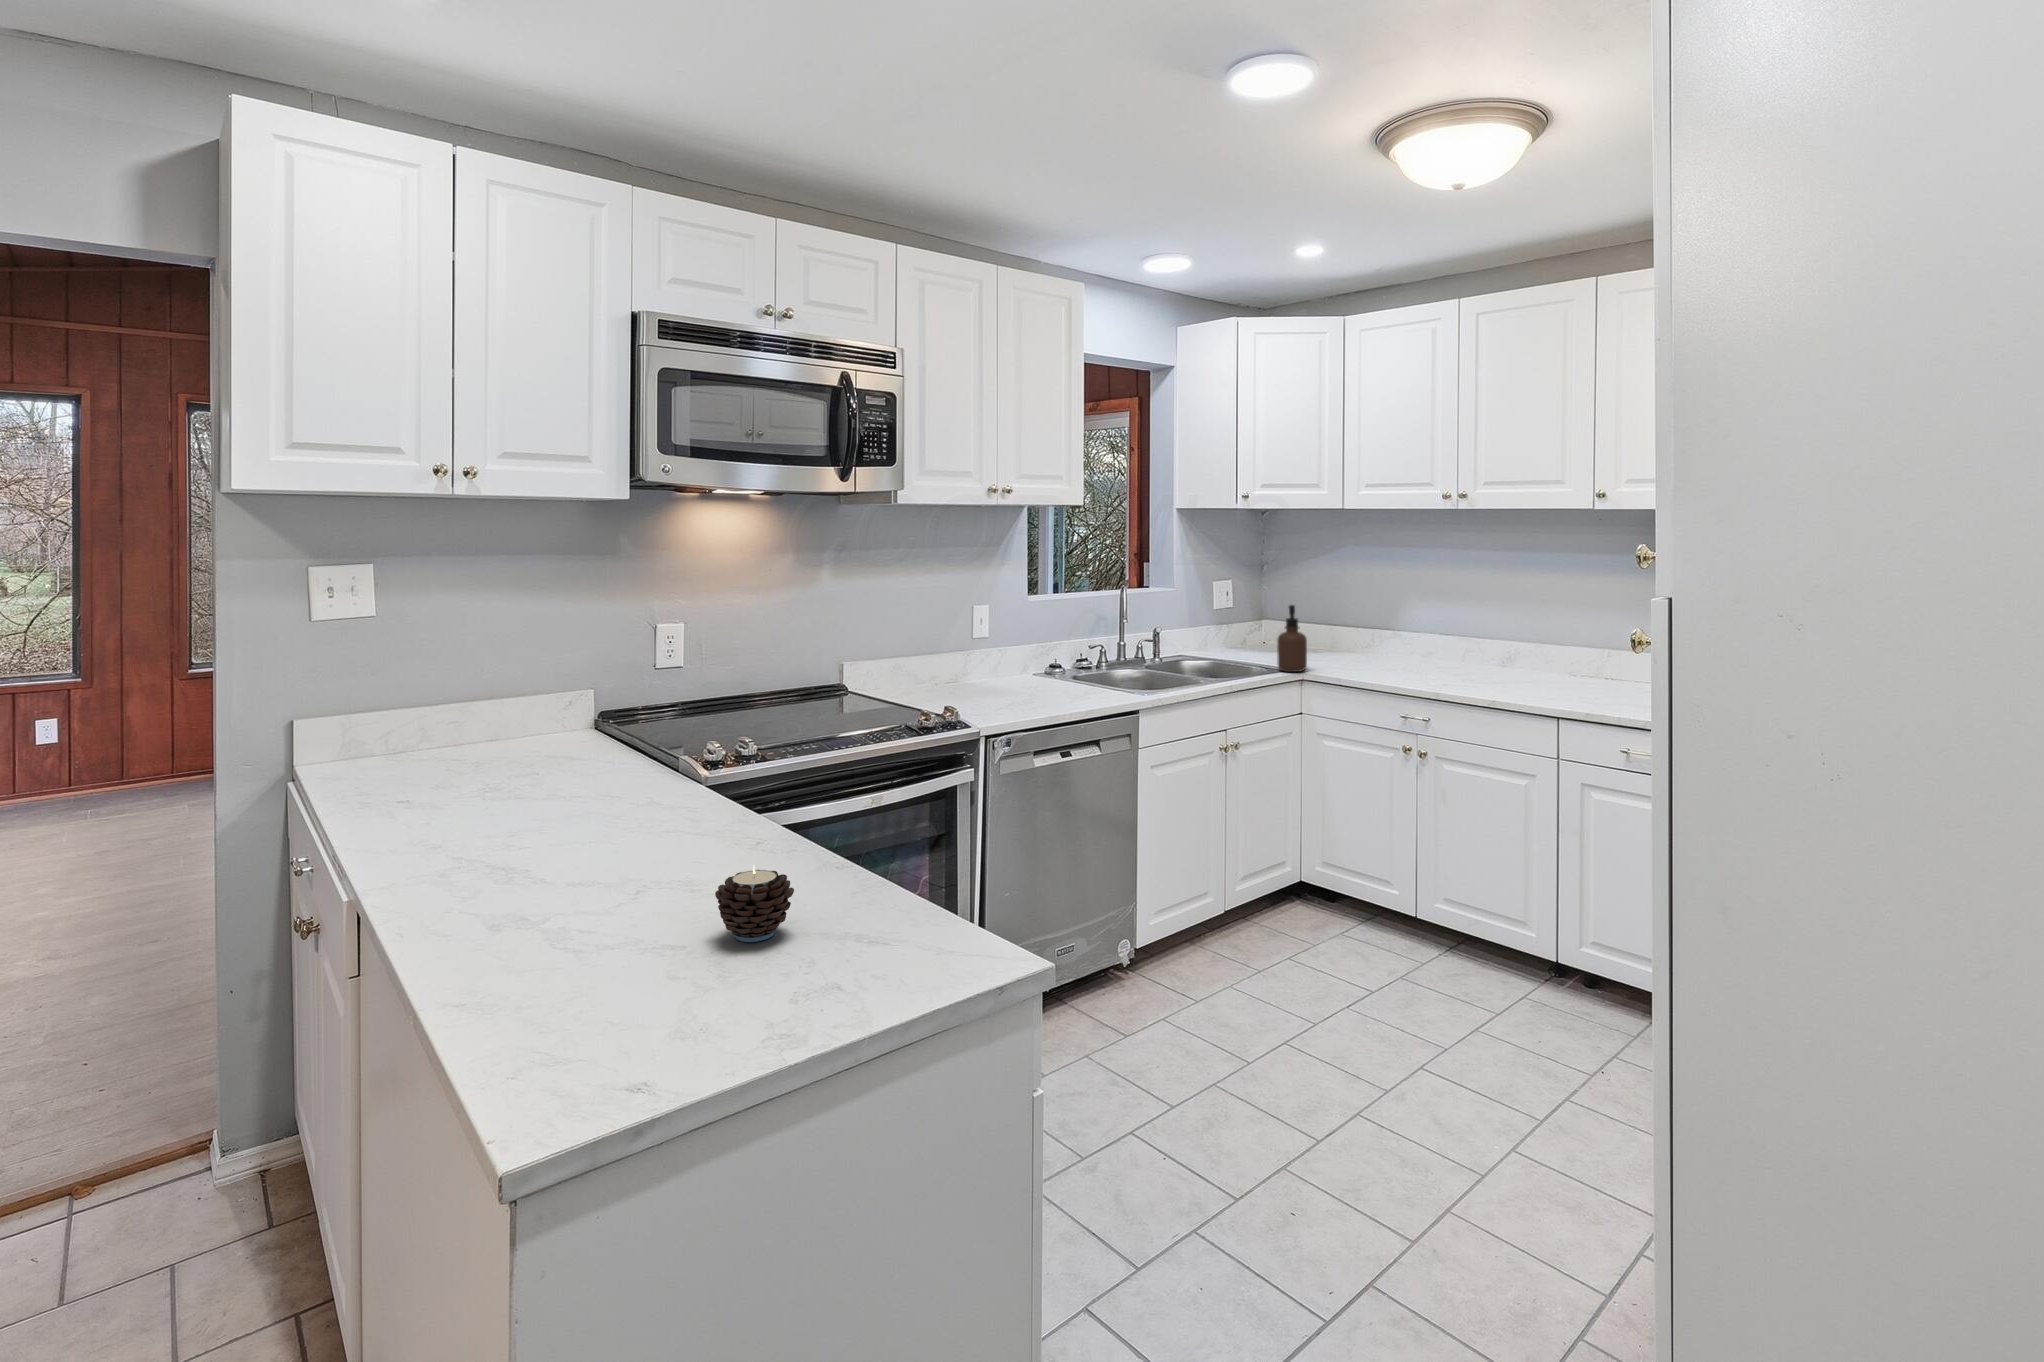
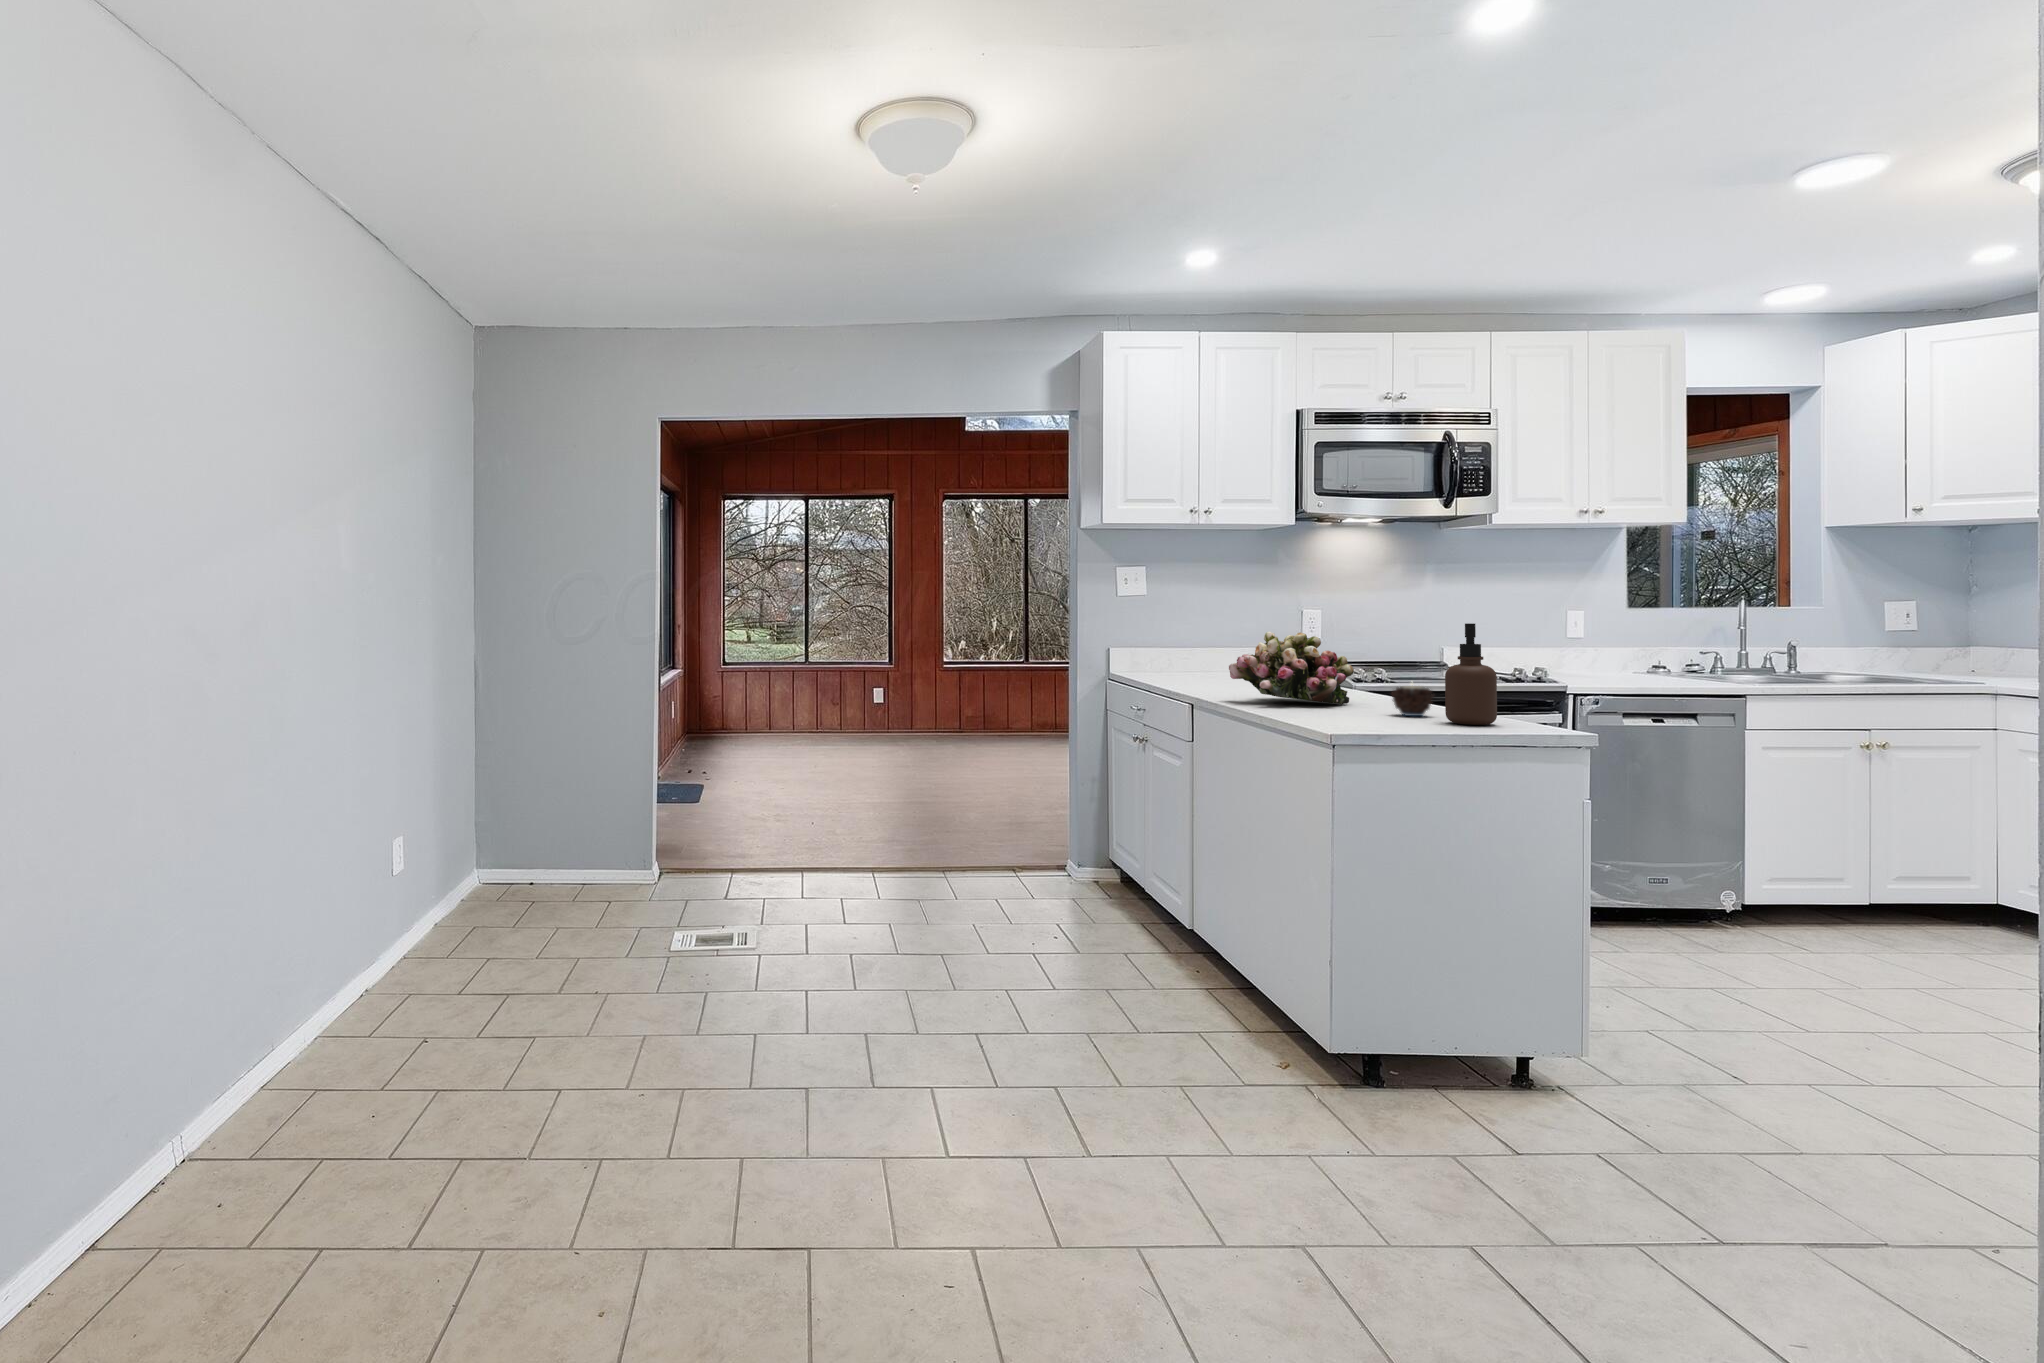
soap dispenser: present [1277,605,1307,672] -> present [1445,623,1497,725]
flower arrangement: none [414,741,669,901] -> present [1229,632,1354,704]

